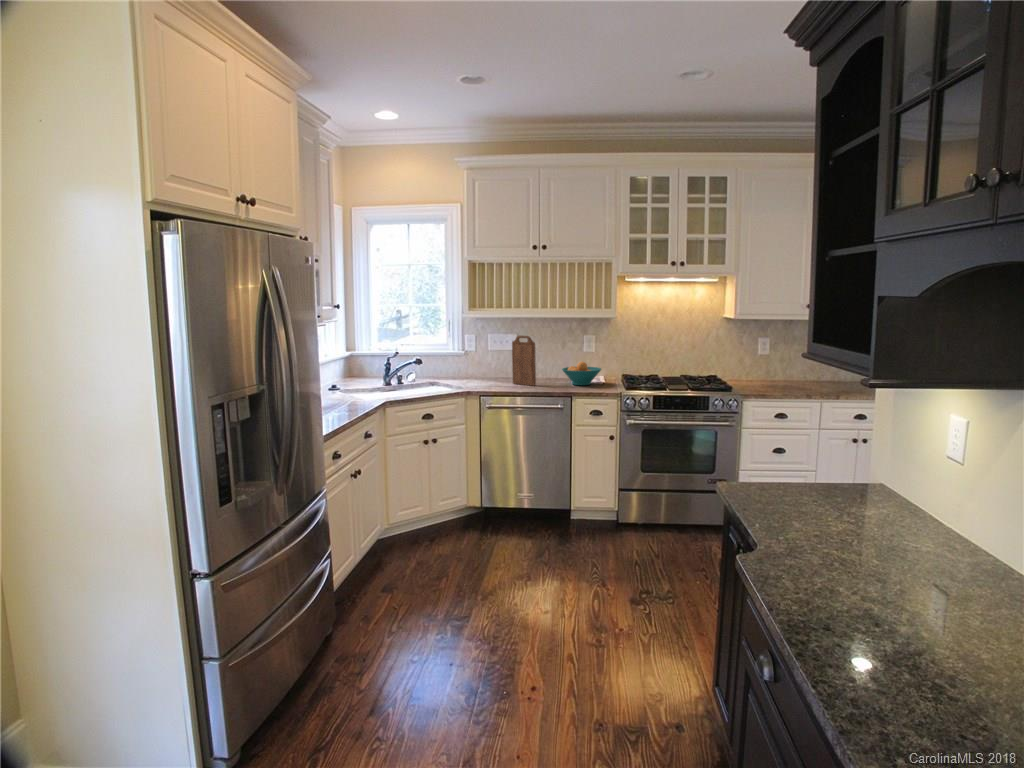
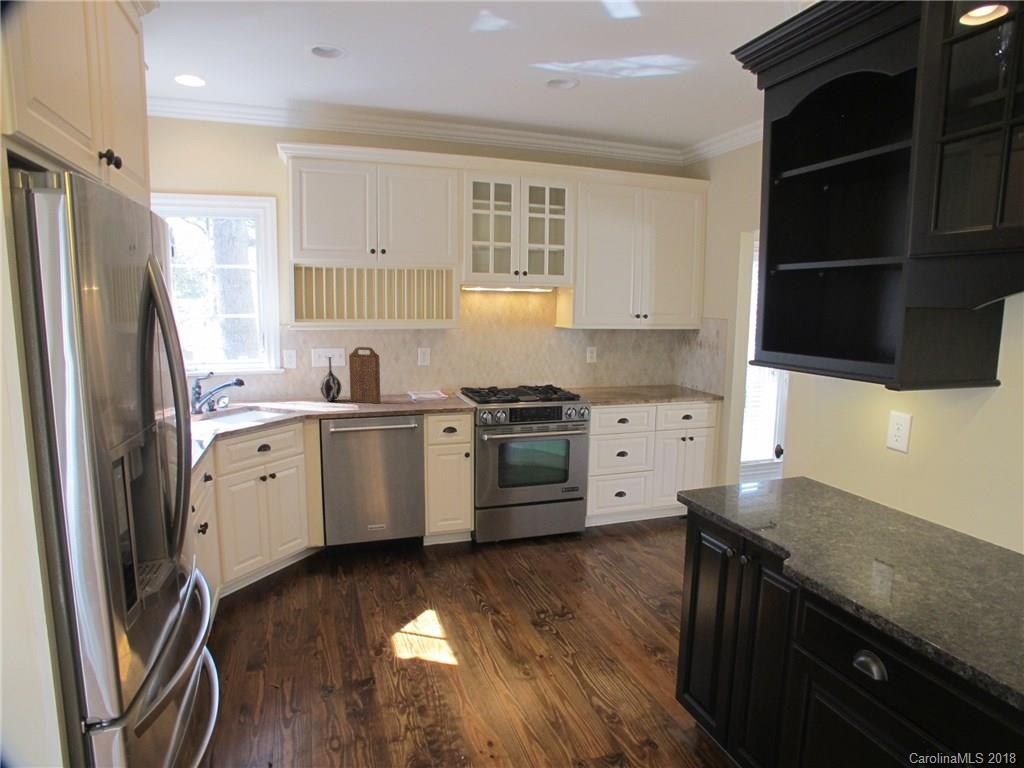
vase: none [490,344,507,382] -> present [320,357,342,401]
fruit bowl: present [562,362,601,385] -> none [407,374,450,400]

